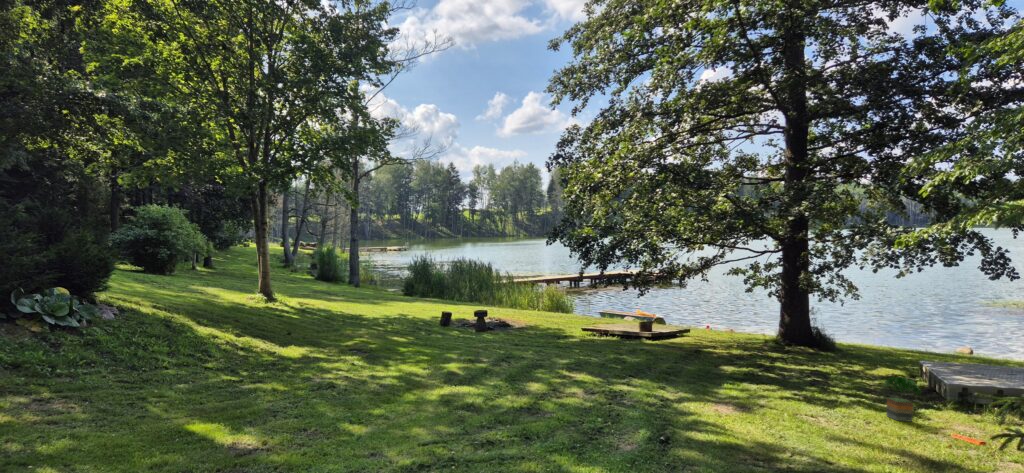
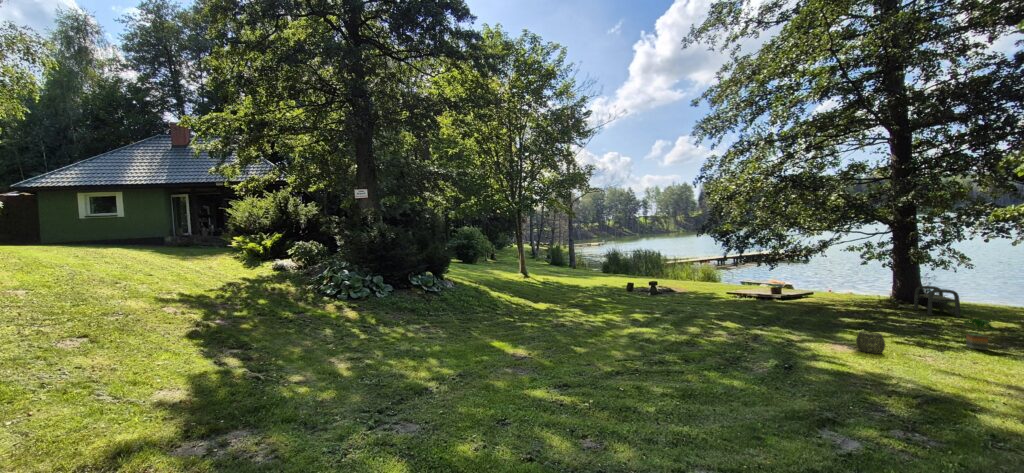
bench: none [792,322,842,363] -> present [914,286,961,317]
woven basket: none [777,407,817,446] -> present [856,331,885,354]

